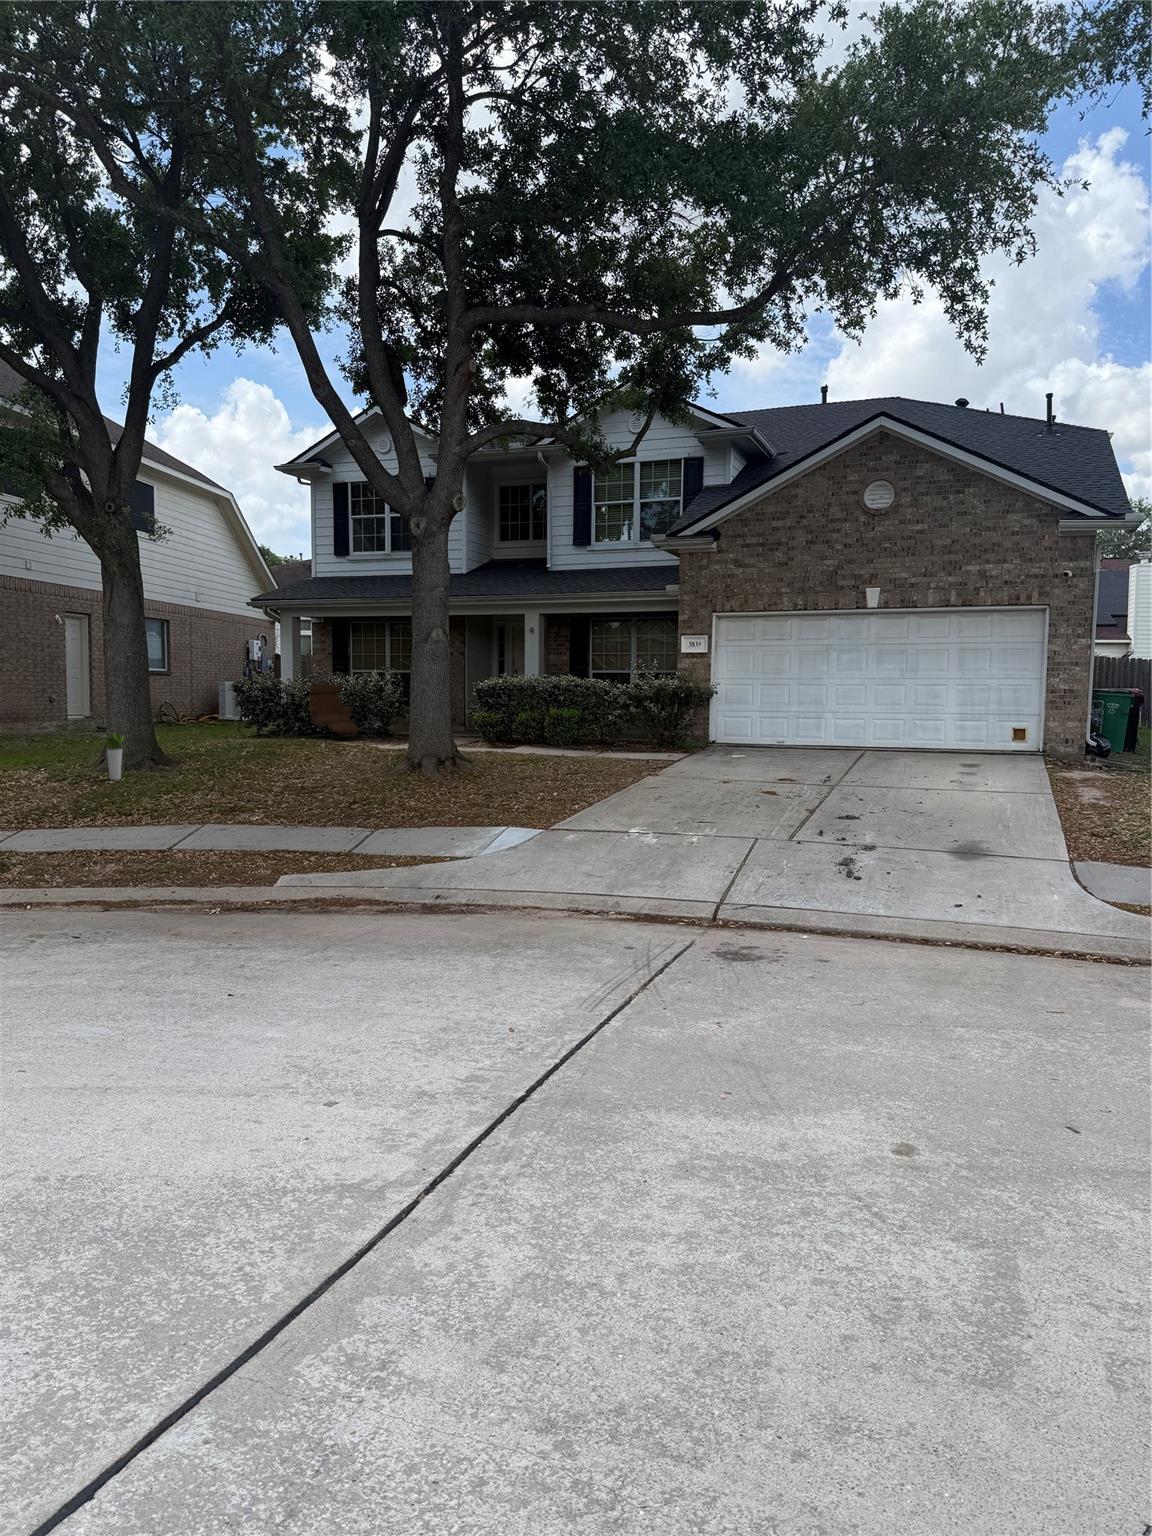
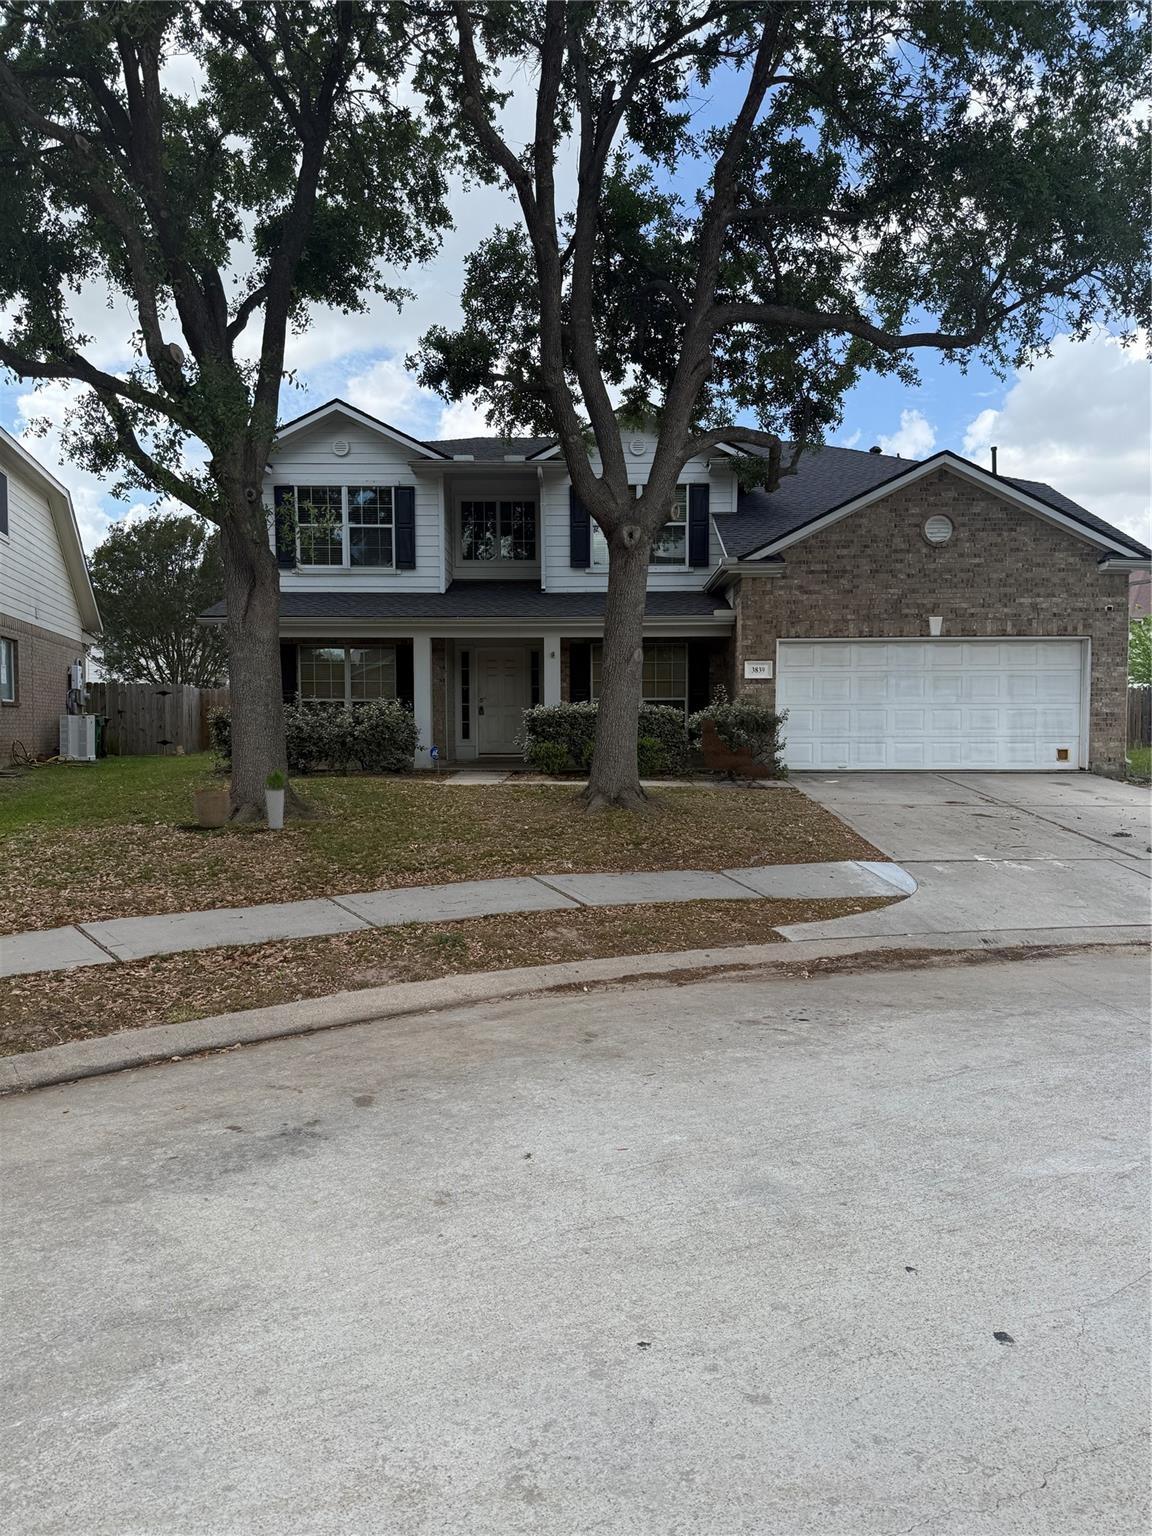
lounge chair: present [308,683,358,740] -> present [701,719,772,786]
woven basket: none [63,738,95,777] -> present [193,779,230,828]

